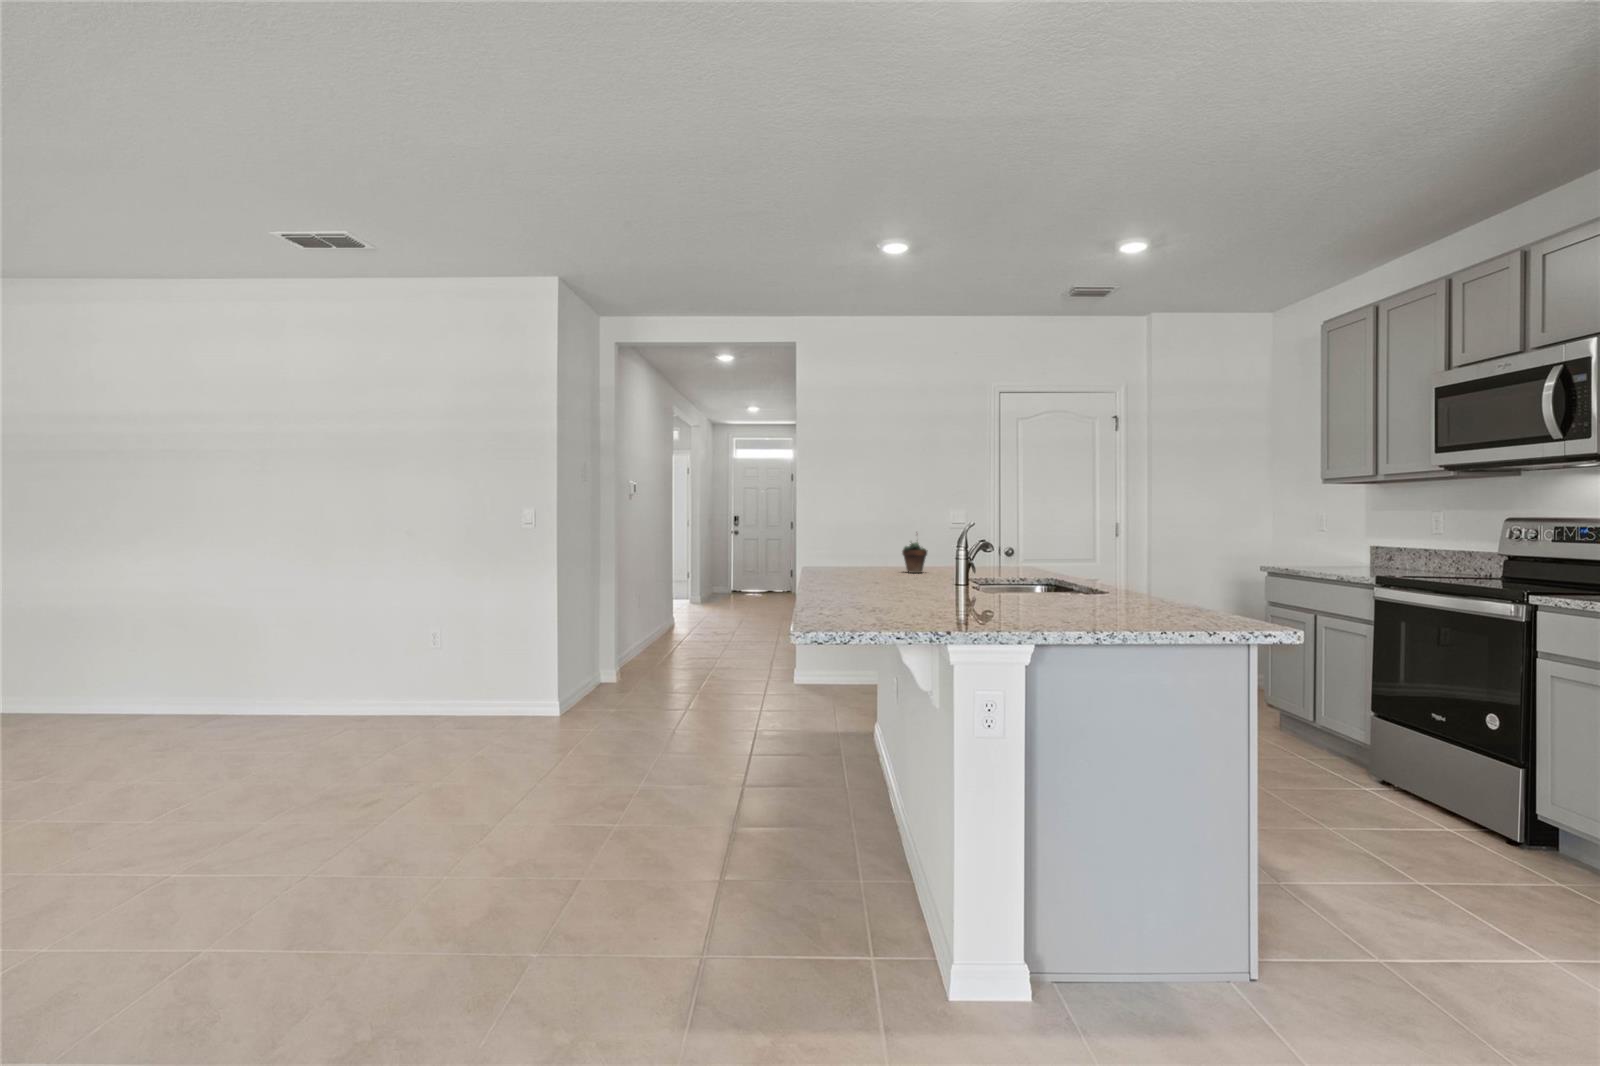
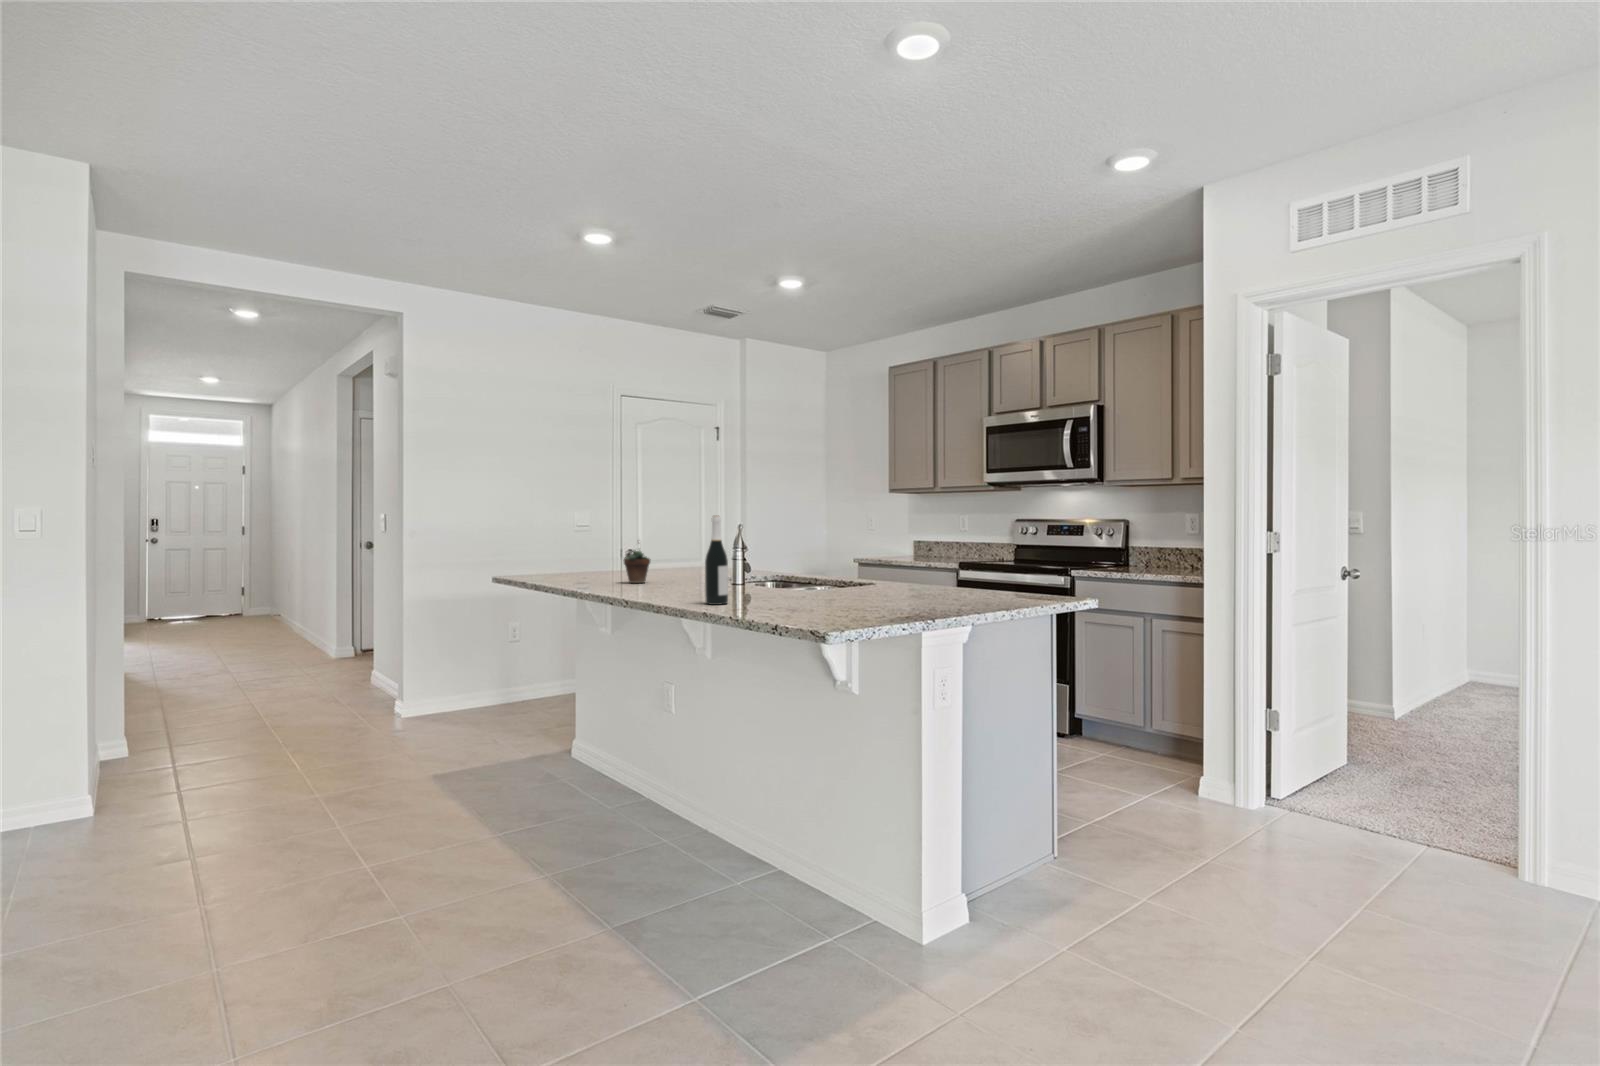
wine bottle: none [877,506,899,591] -> present [705,516,728,605]

